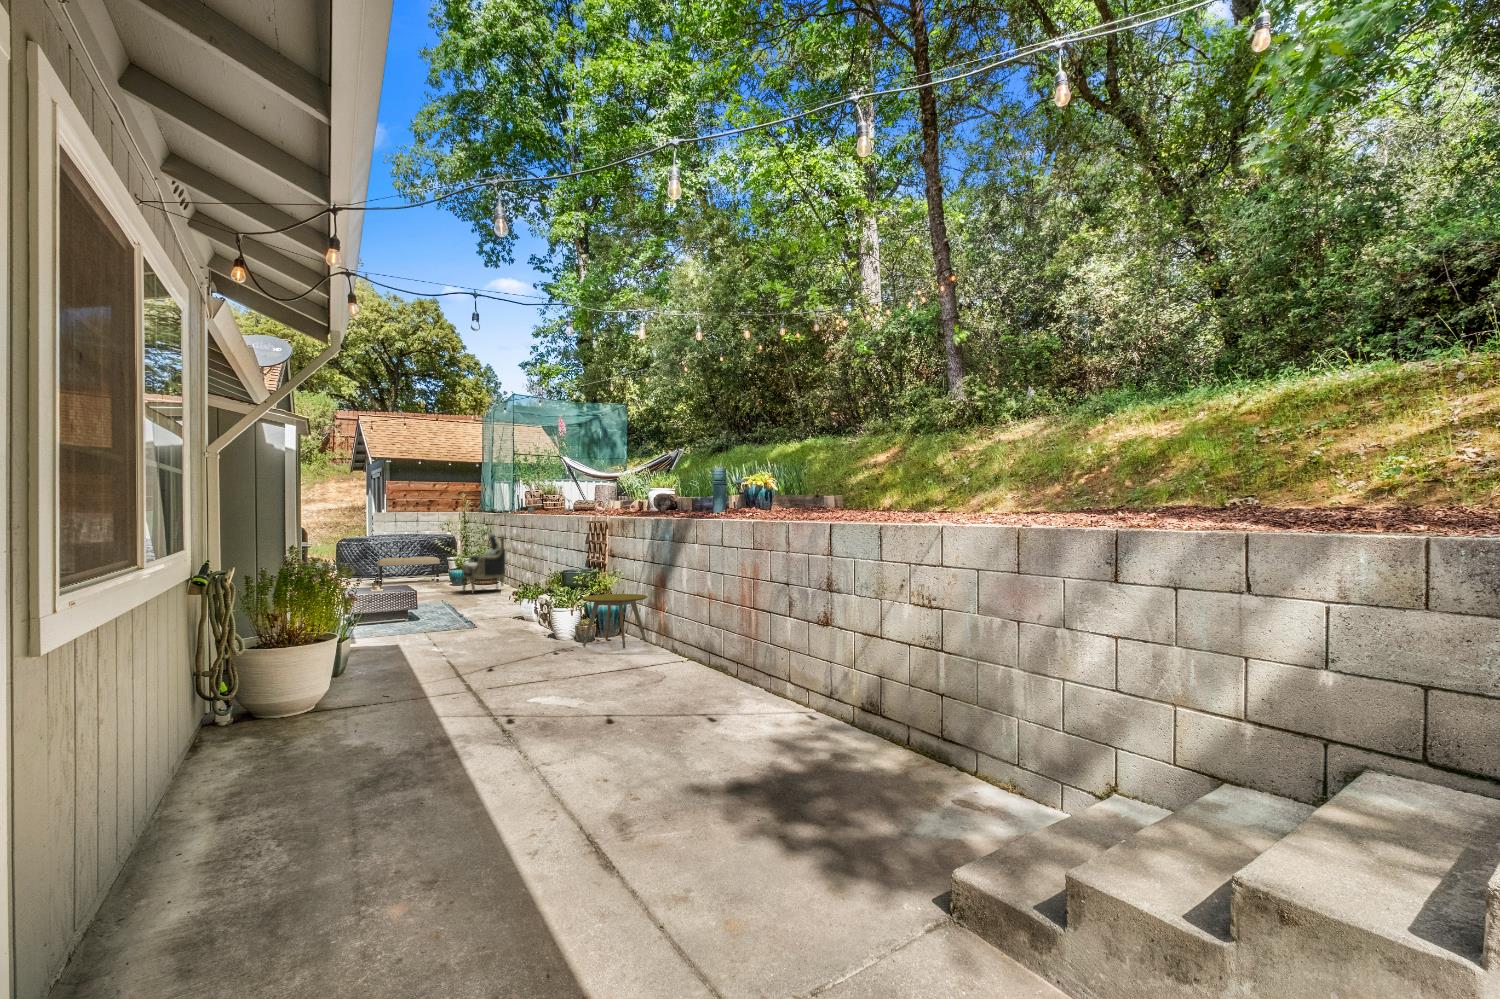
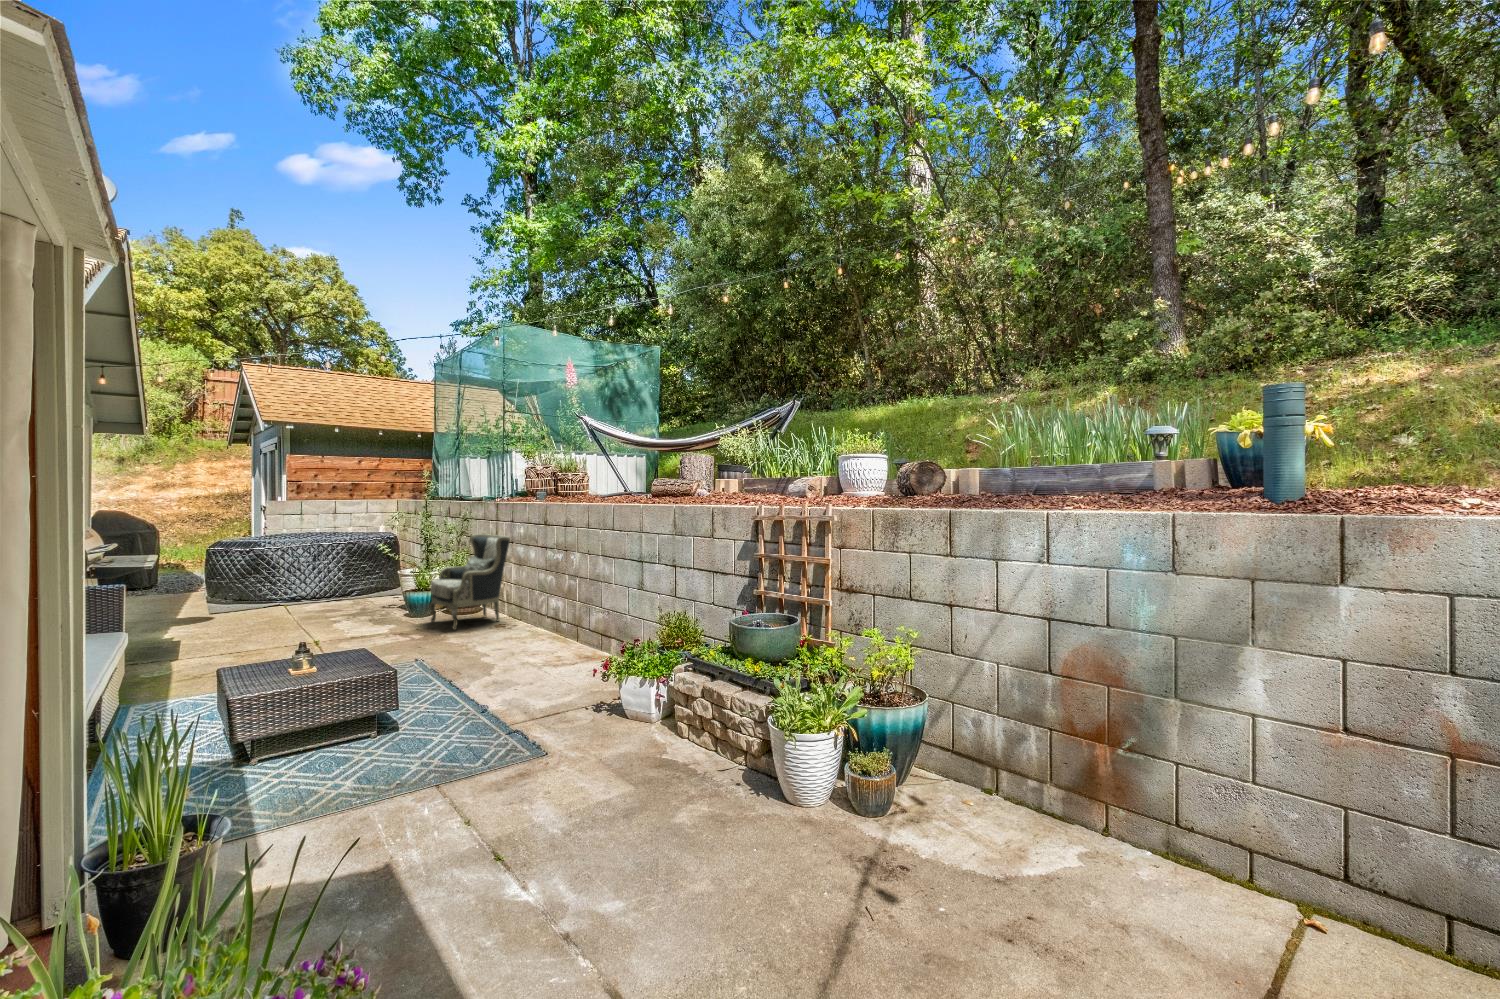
bench: present [376,557,440,585] -> none [276,564,379,610]
side table: present [582,594,648,648] -> none [956,716,1143,906]

